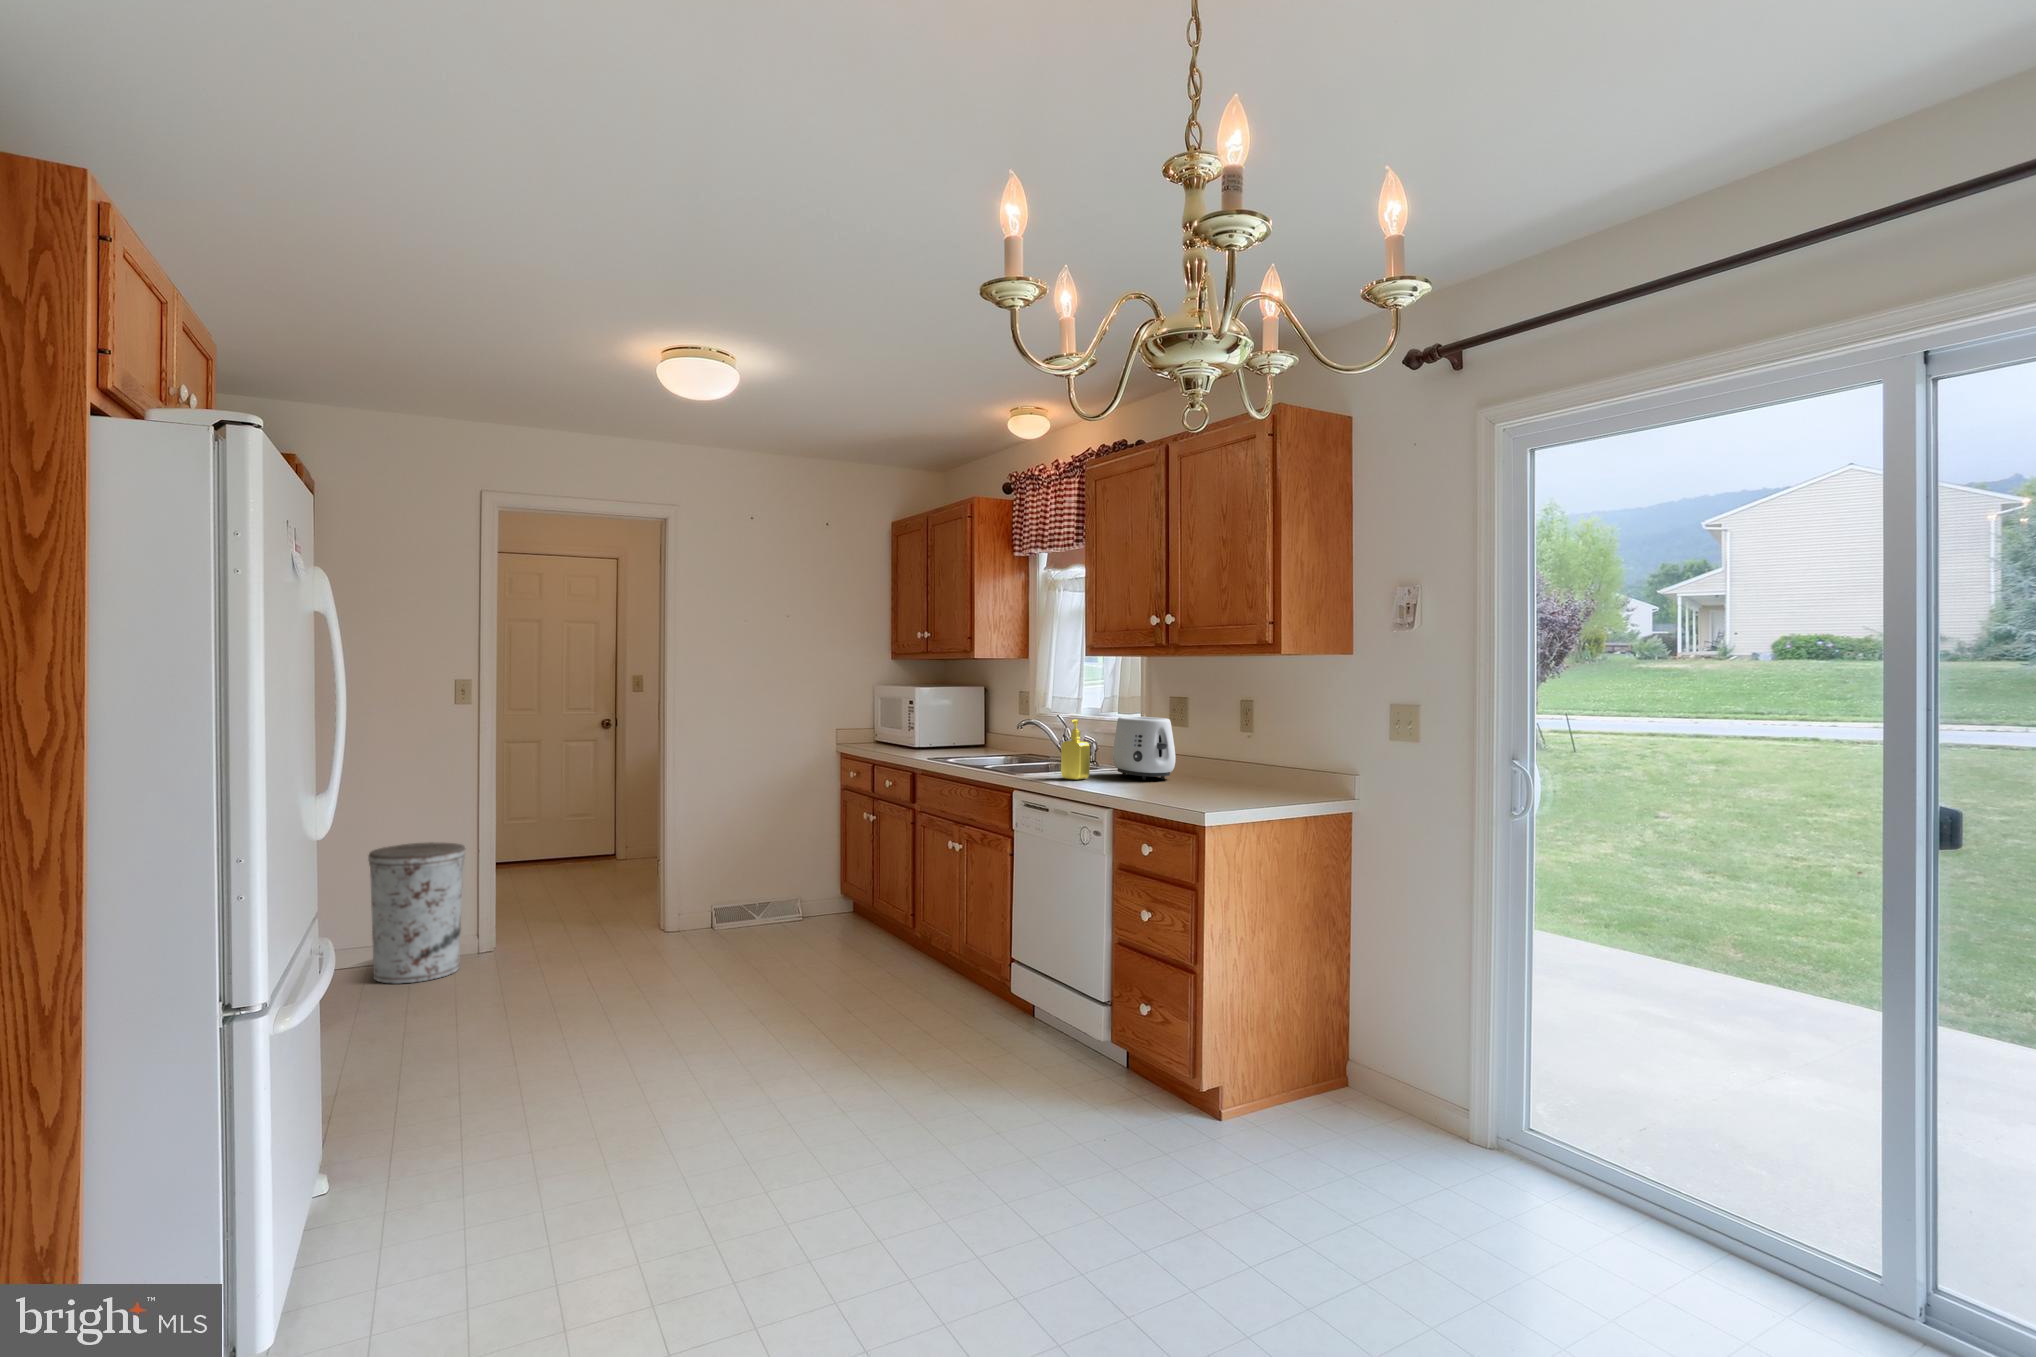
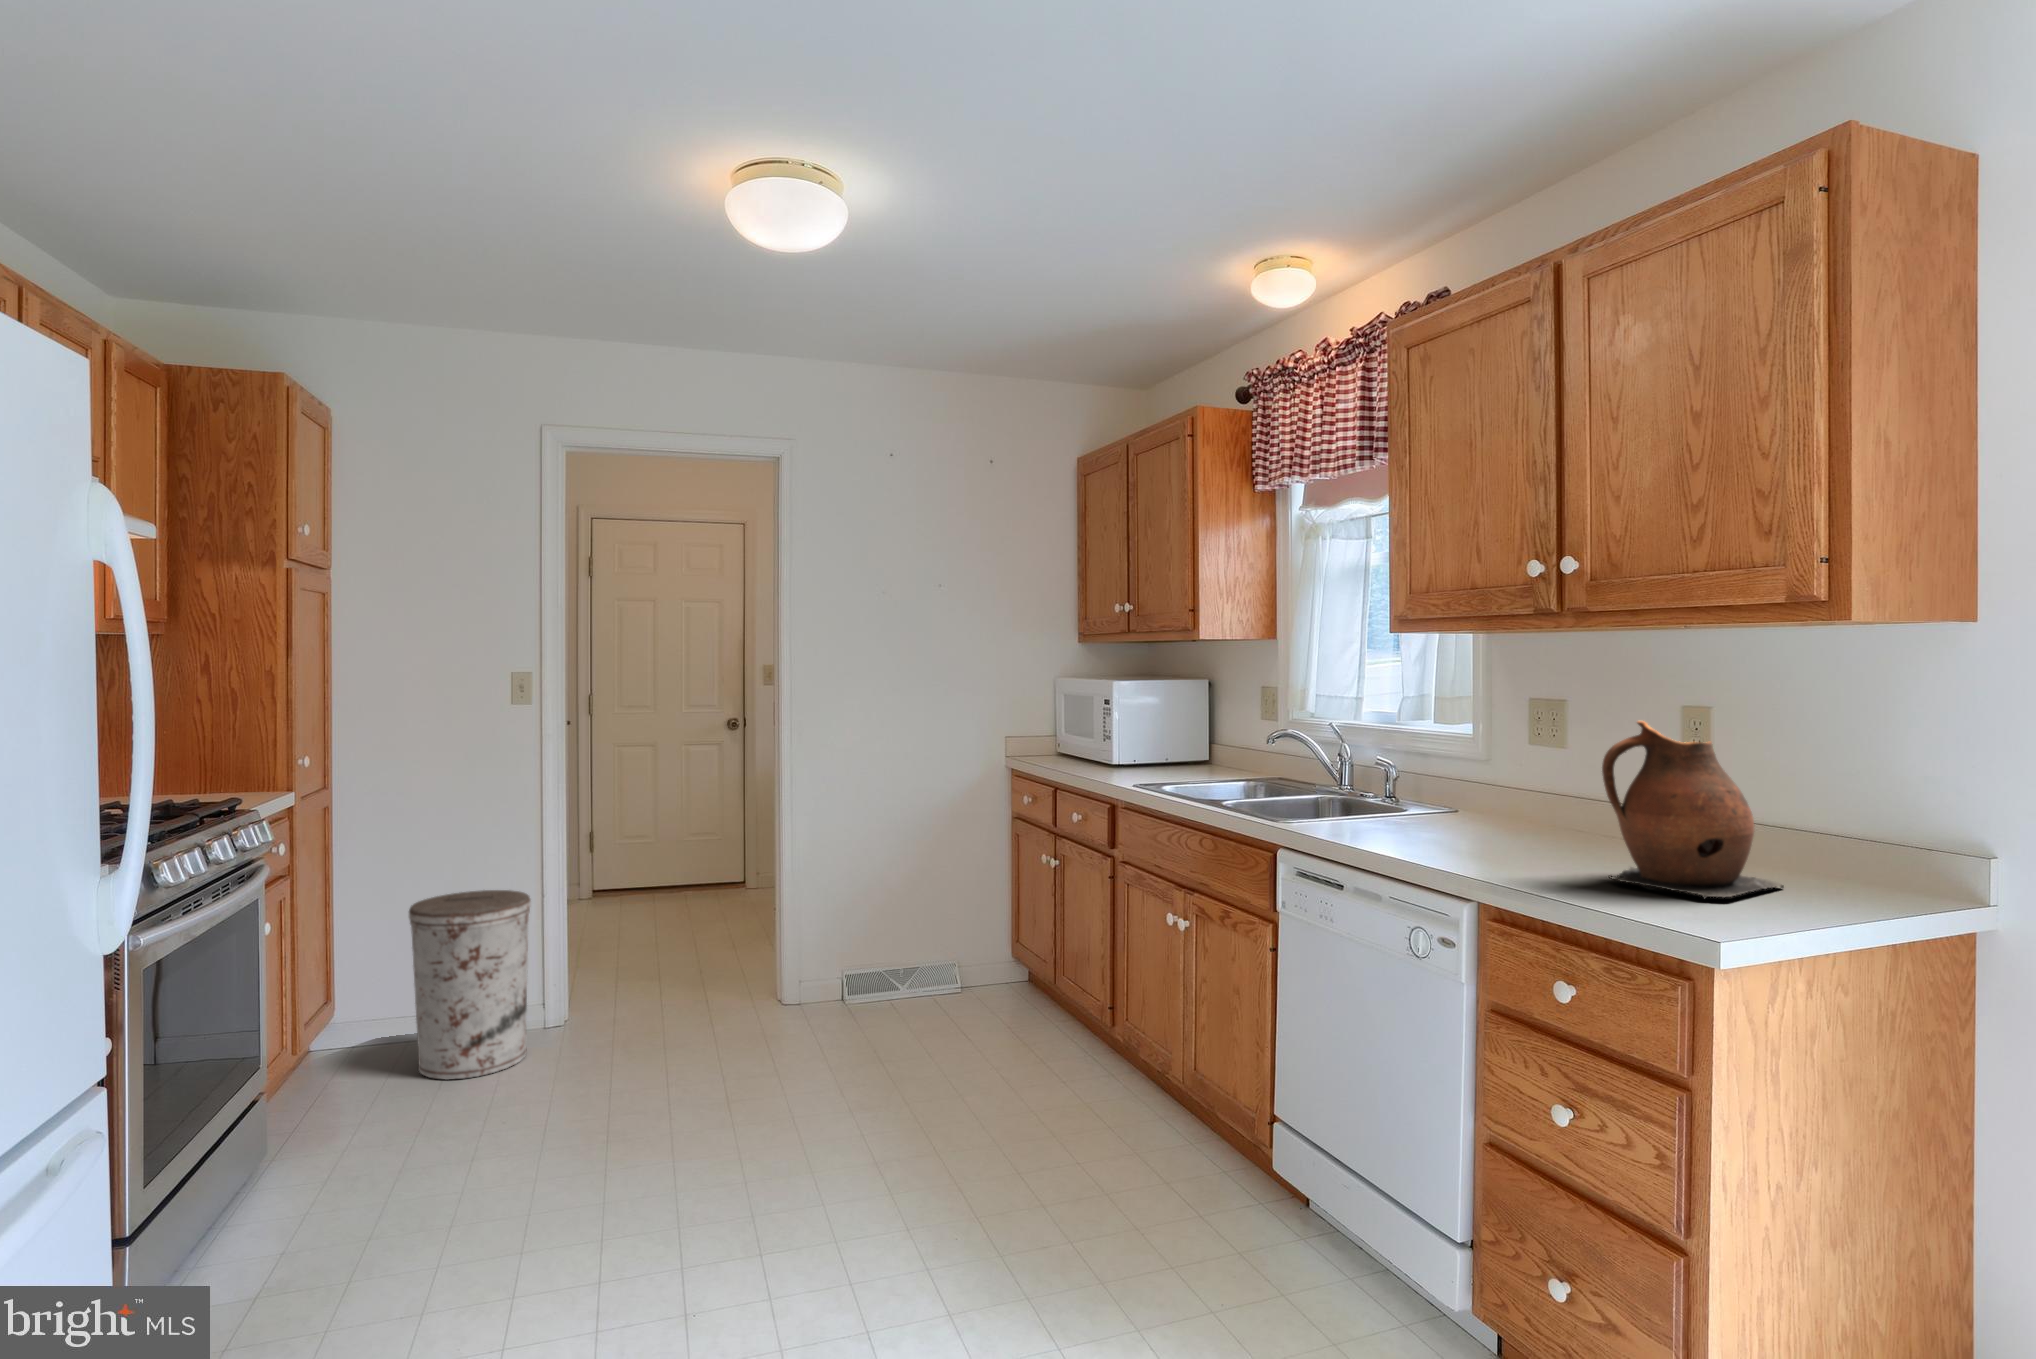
ceramic pitcher: none [1177,707,1263,800] -> present [1602,721,1784,899]
toaster: present [1113,717,1176,780] -> none [1440,729,1560,837]
soap dispenser: present [1061,719,1090,780] -> none [1358,736,1407,835]

